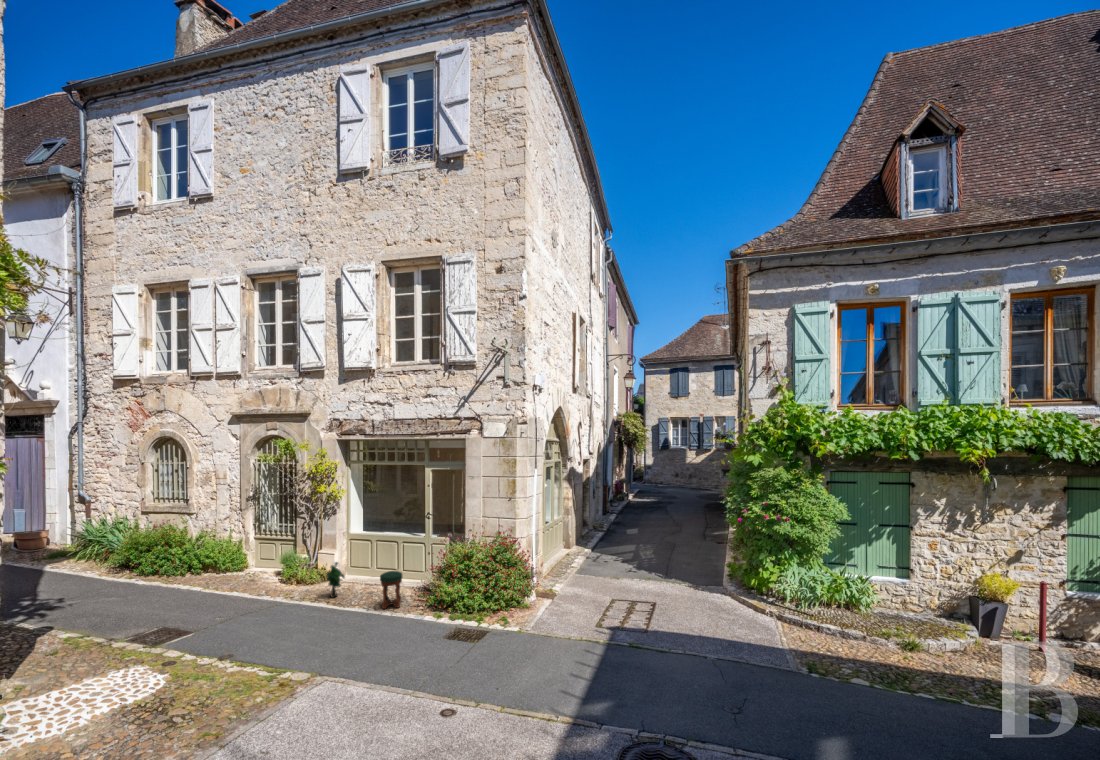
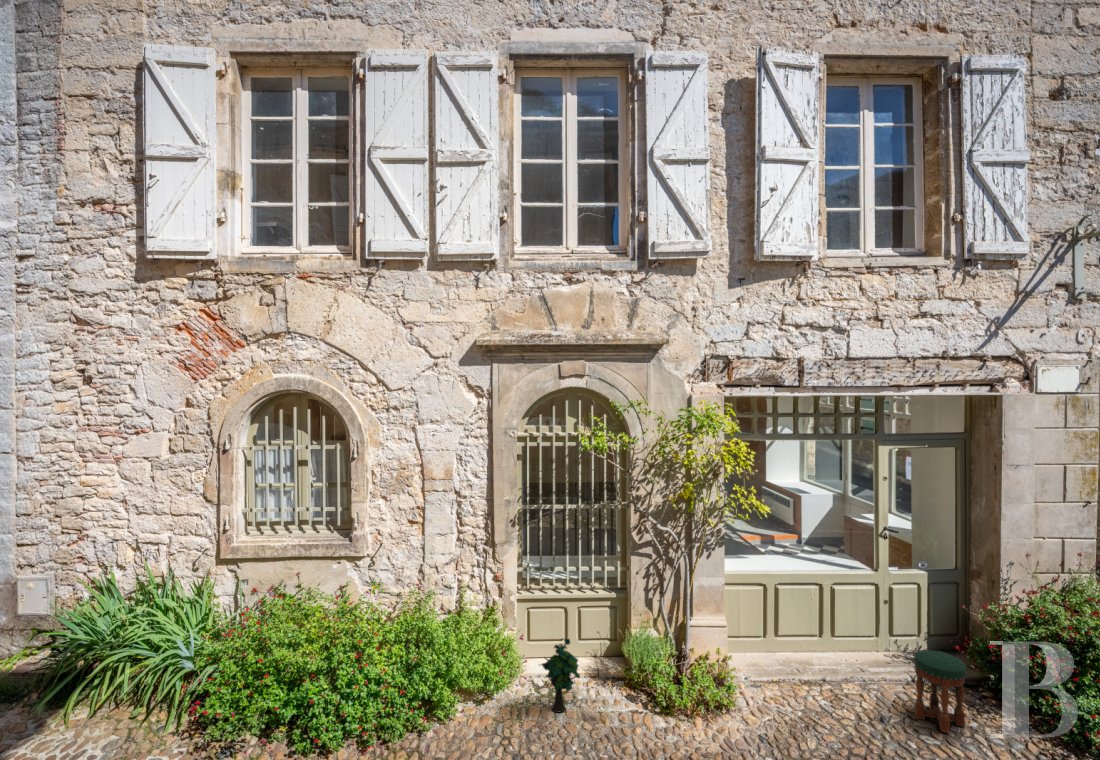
decorative plant: present [326,562,345,598] -> present [541,639,580,712]

